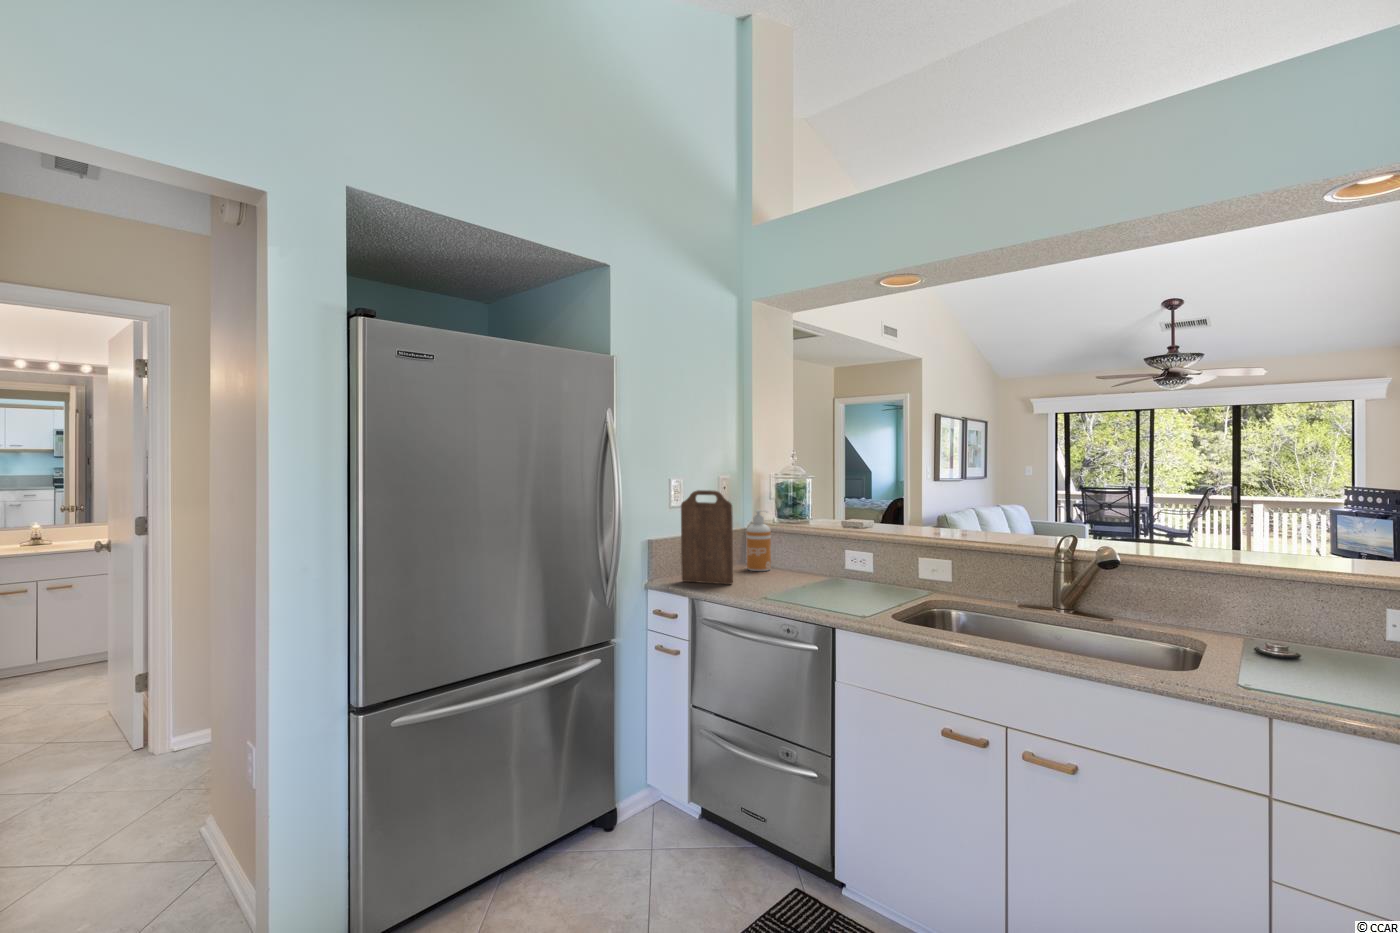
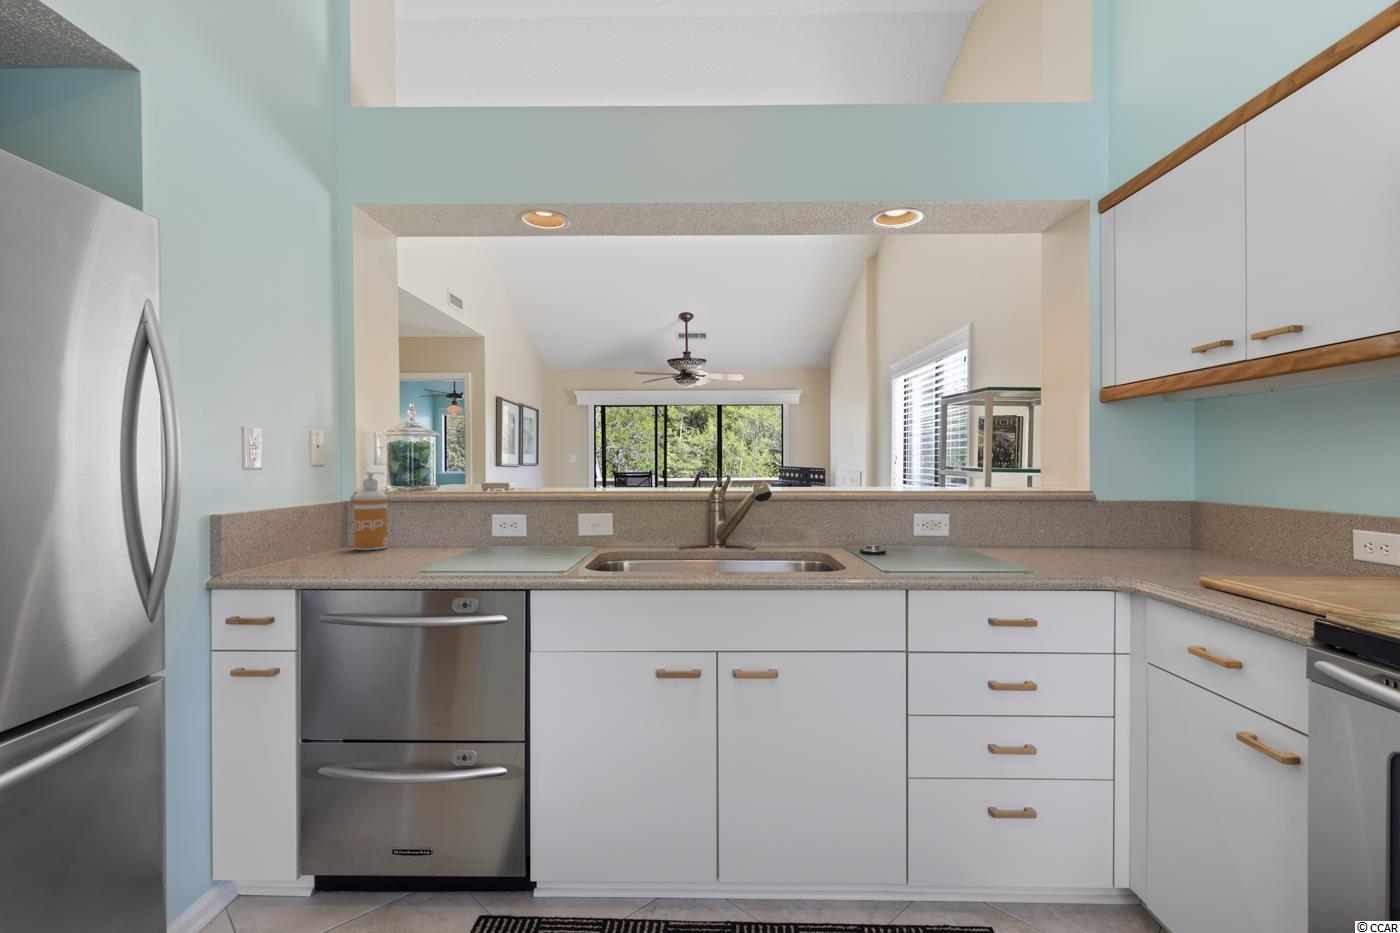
cutting board: present [681,490,733,584] -> none [269,439,355,568]

